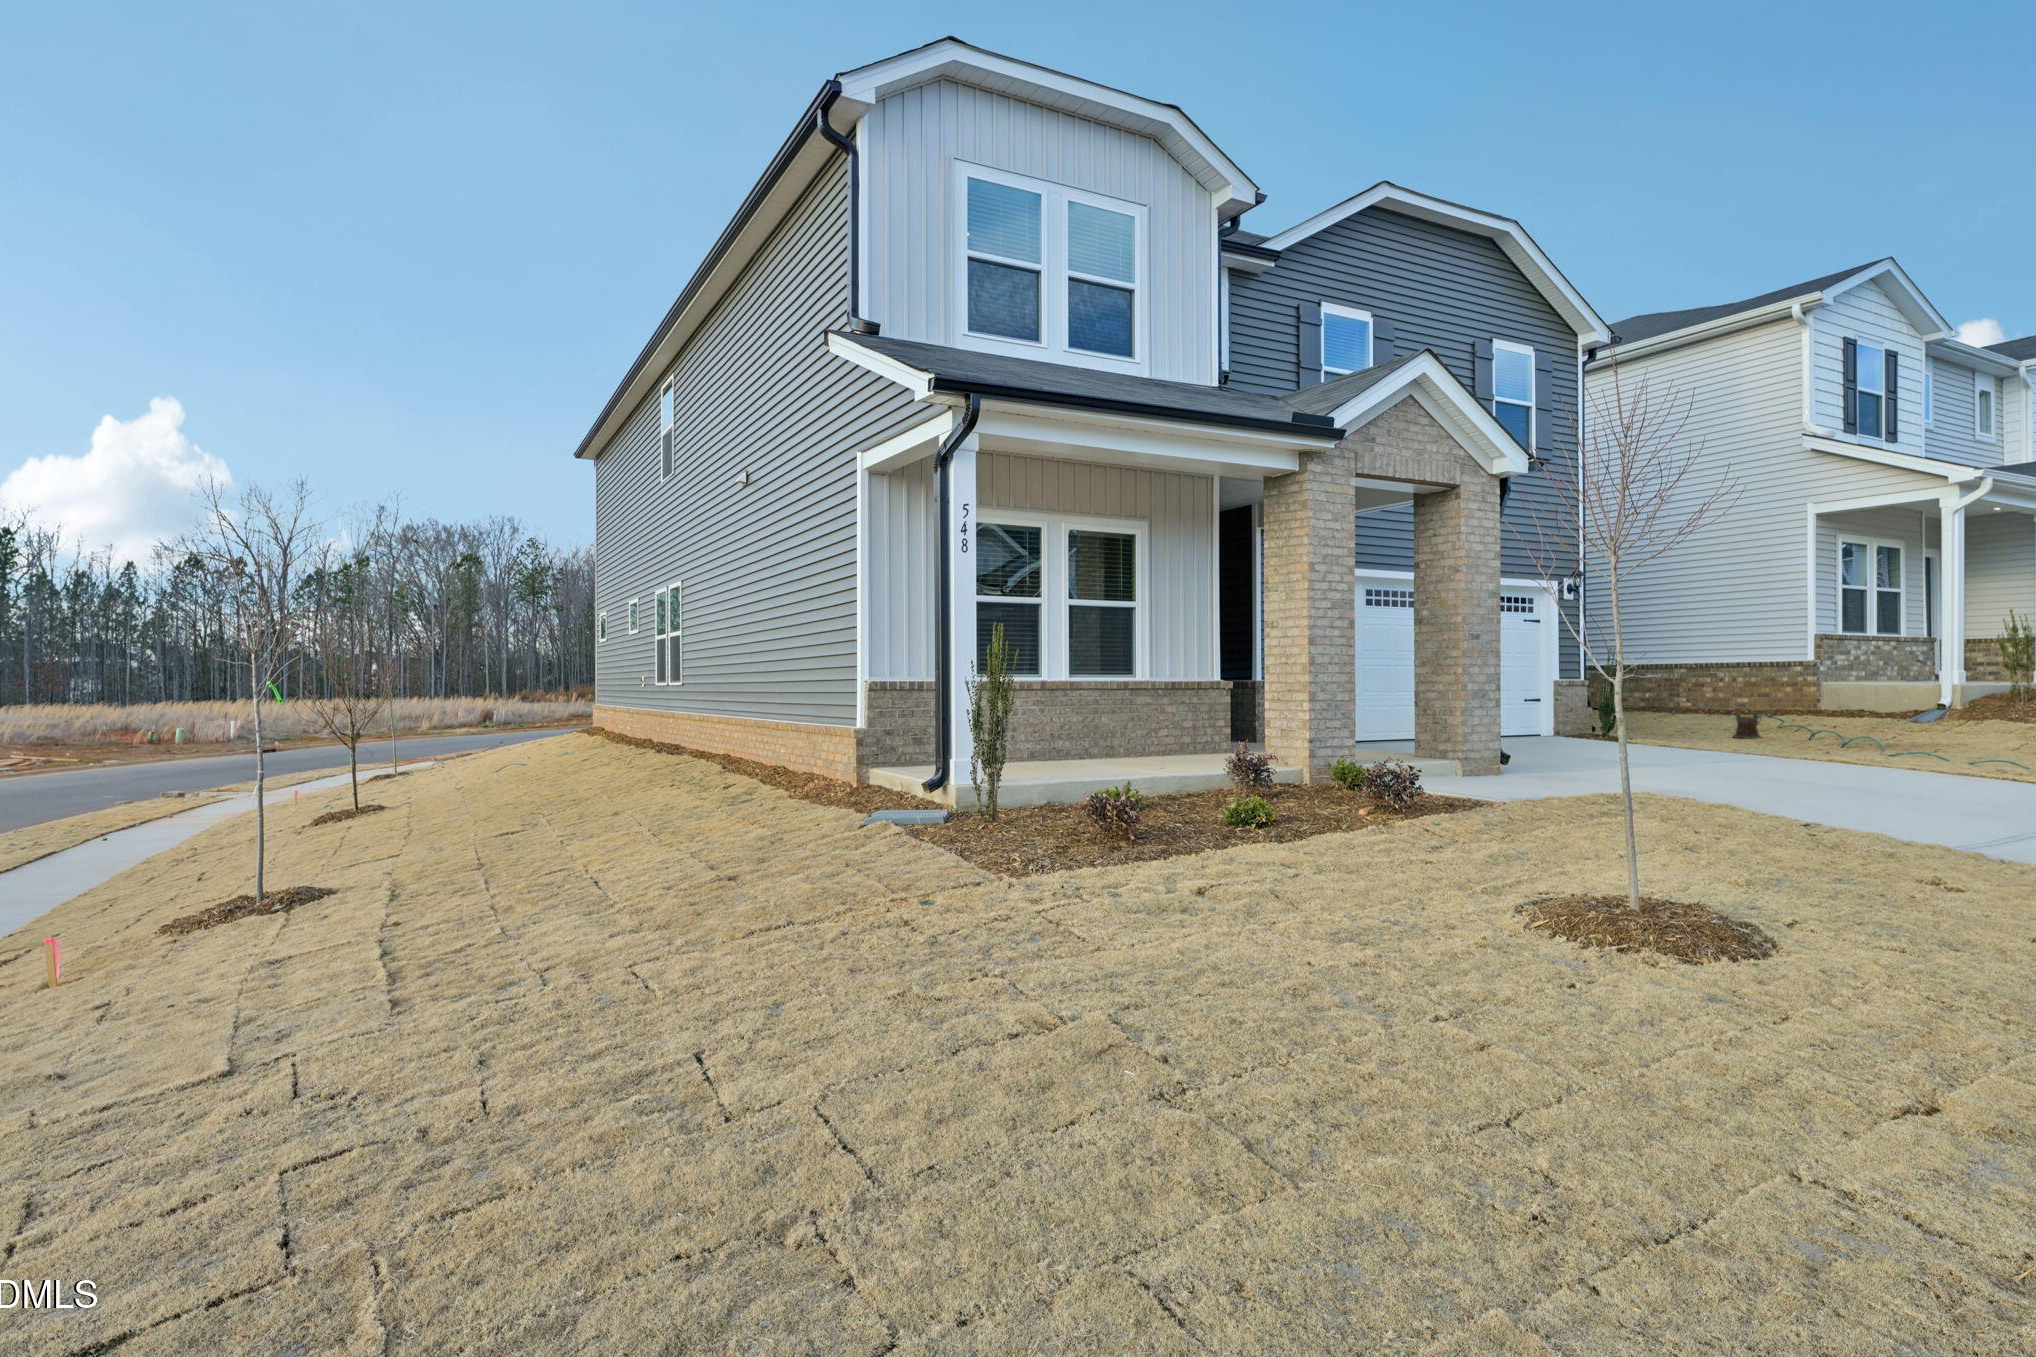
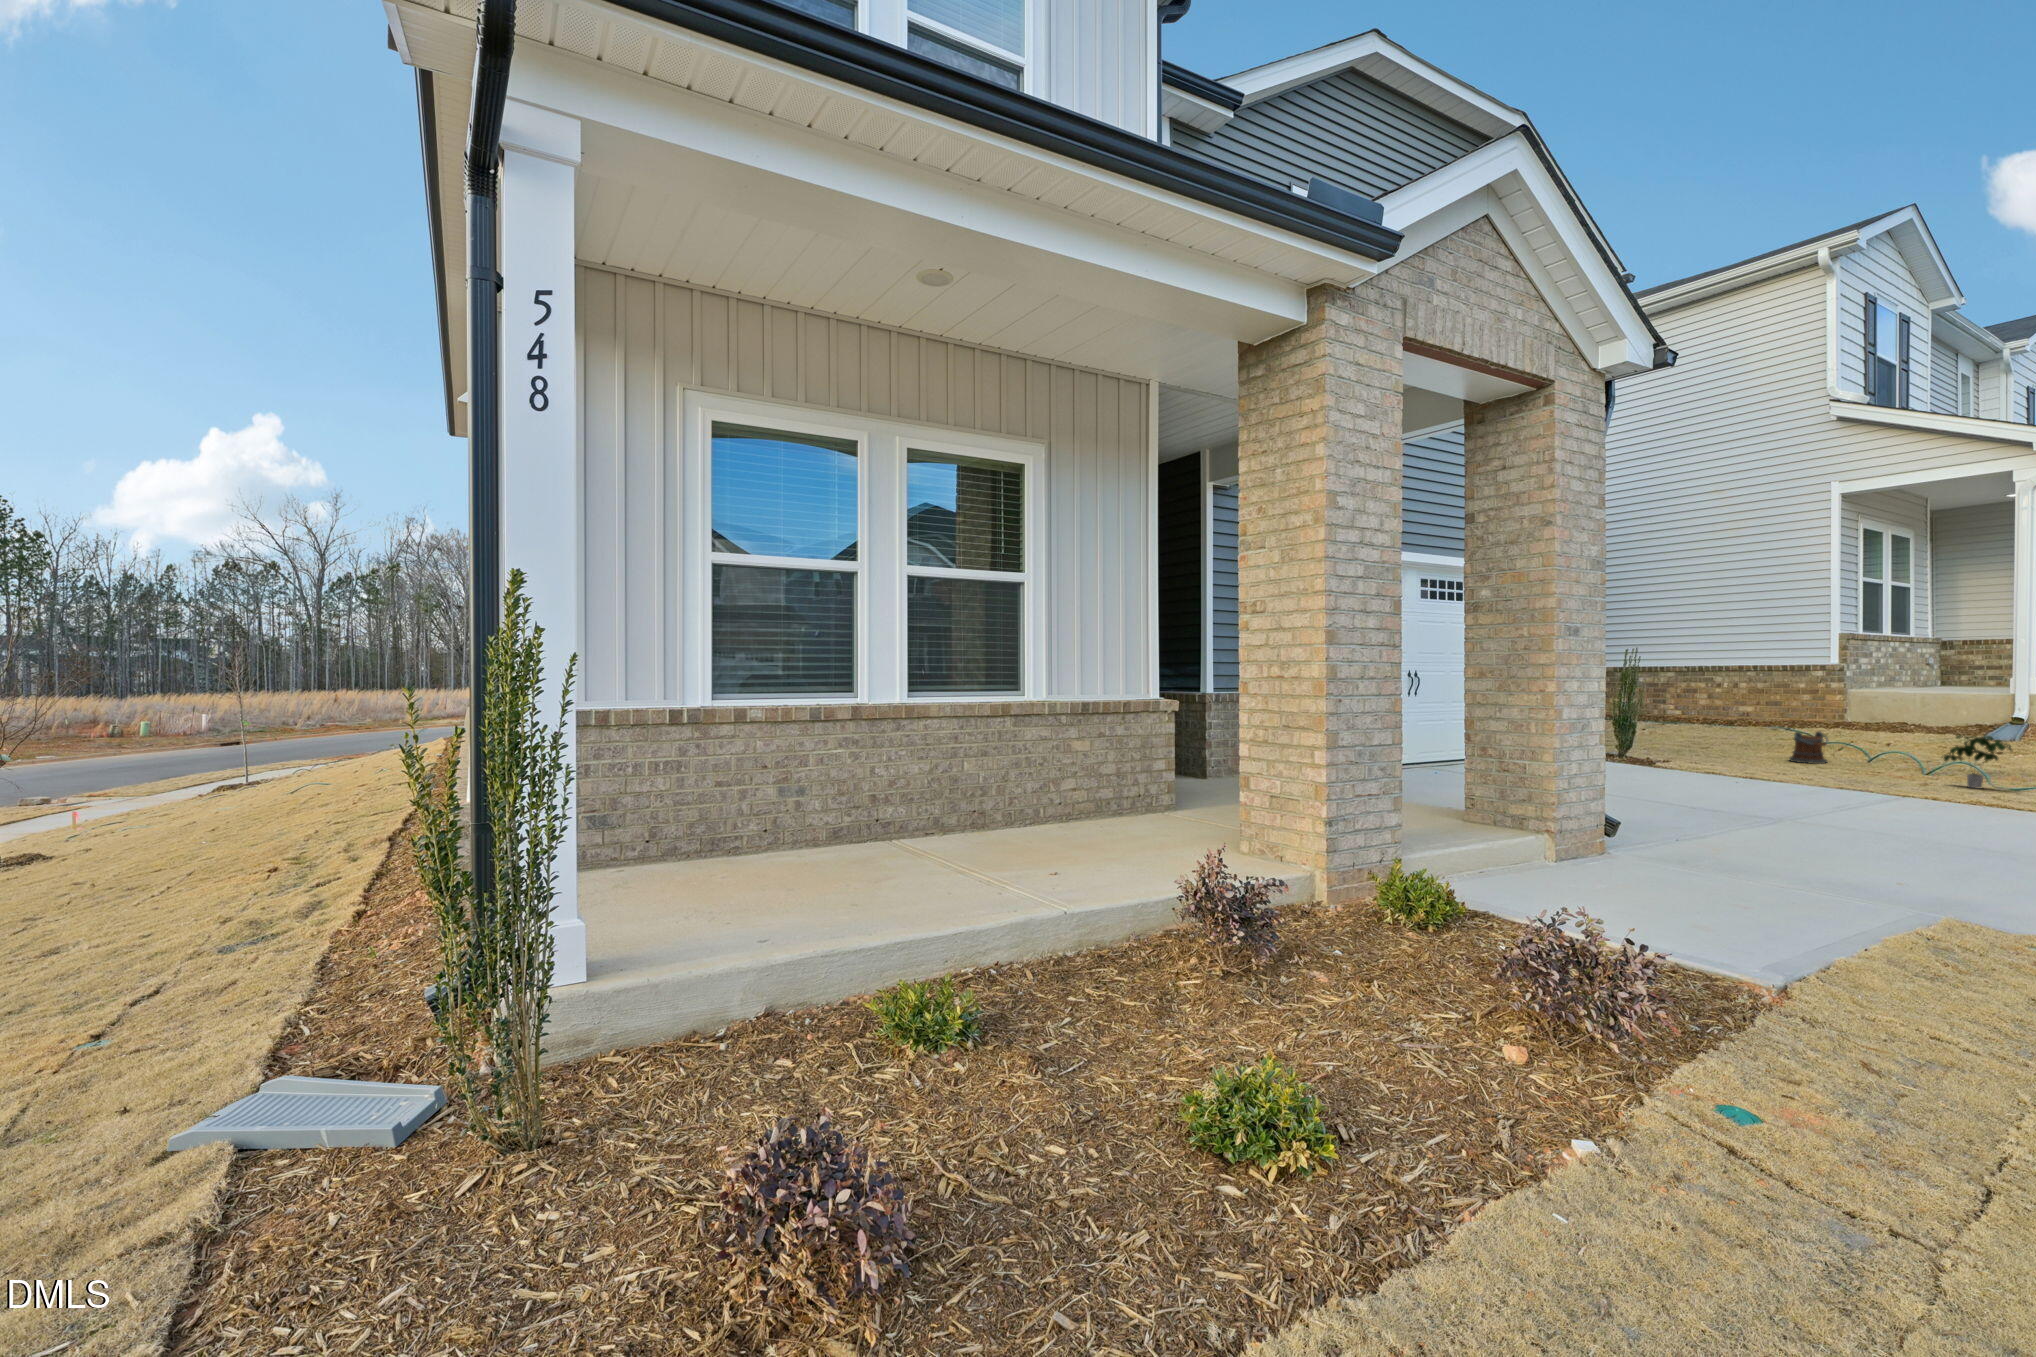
potted plant: none [1818,710,1862,750] -> present [1944,735,2012,788]

